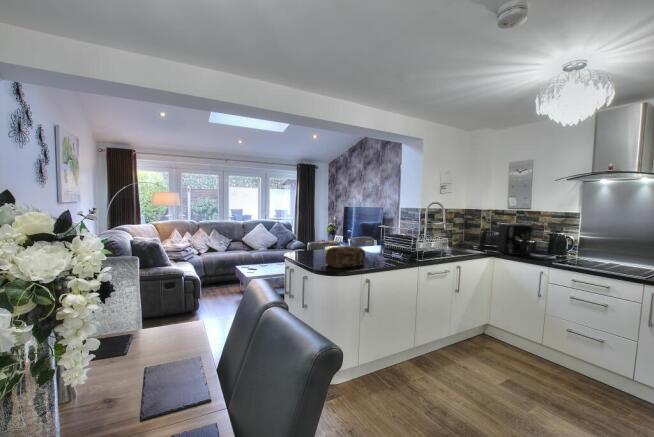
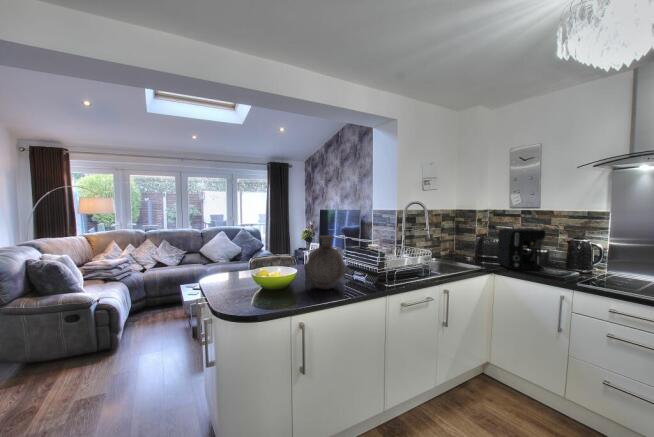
vase: none [362,225,393,261] -> present [304,236,348,289]
bread loaf: present [325,246,365,268] -> none [237,270,300,310]

